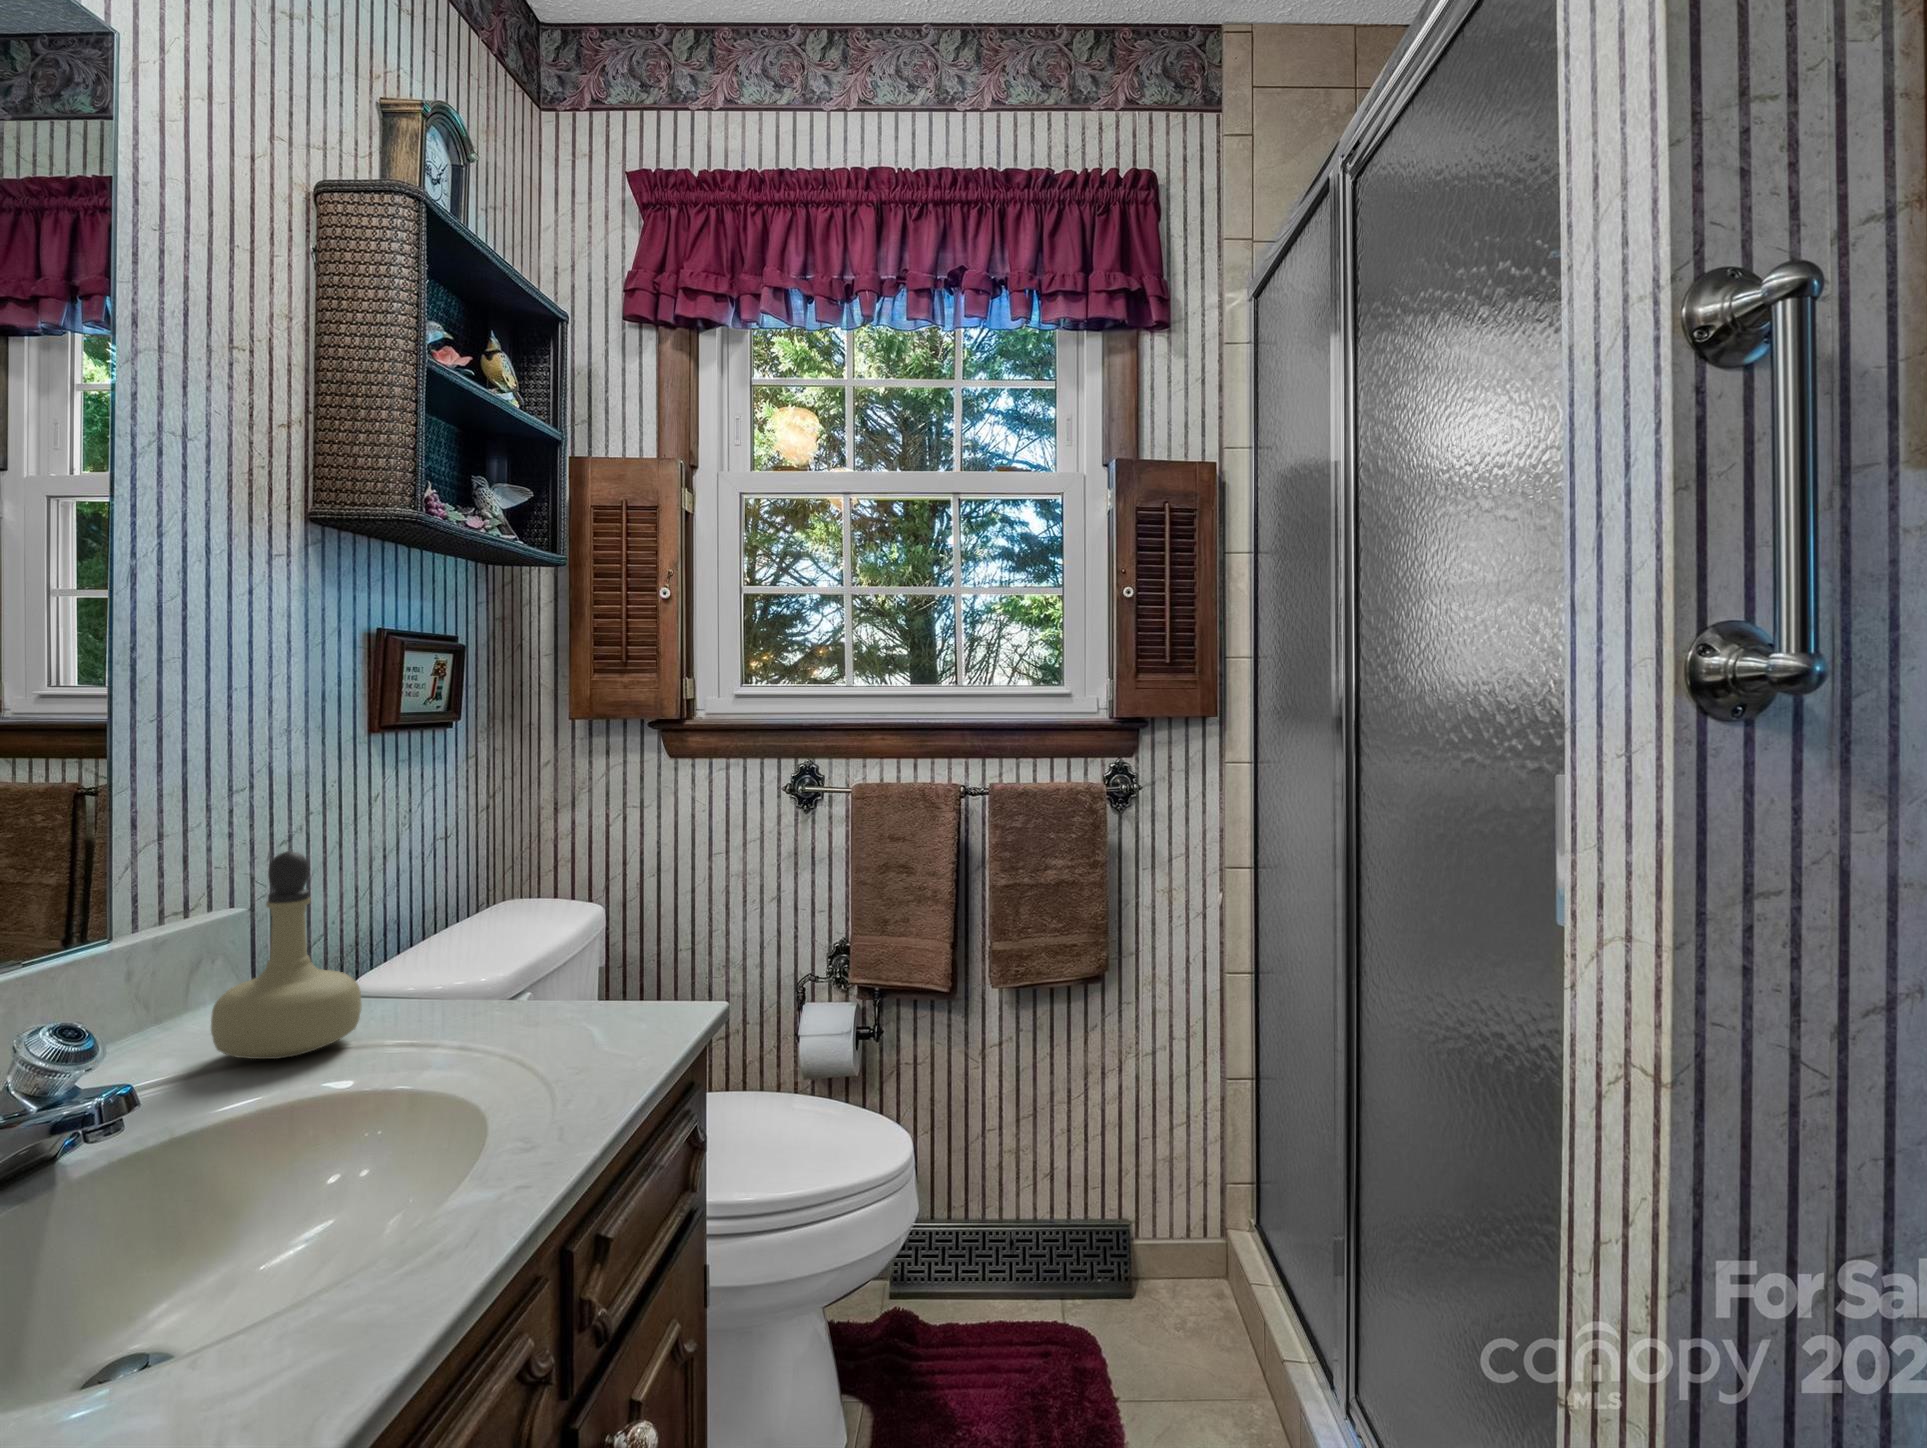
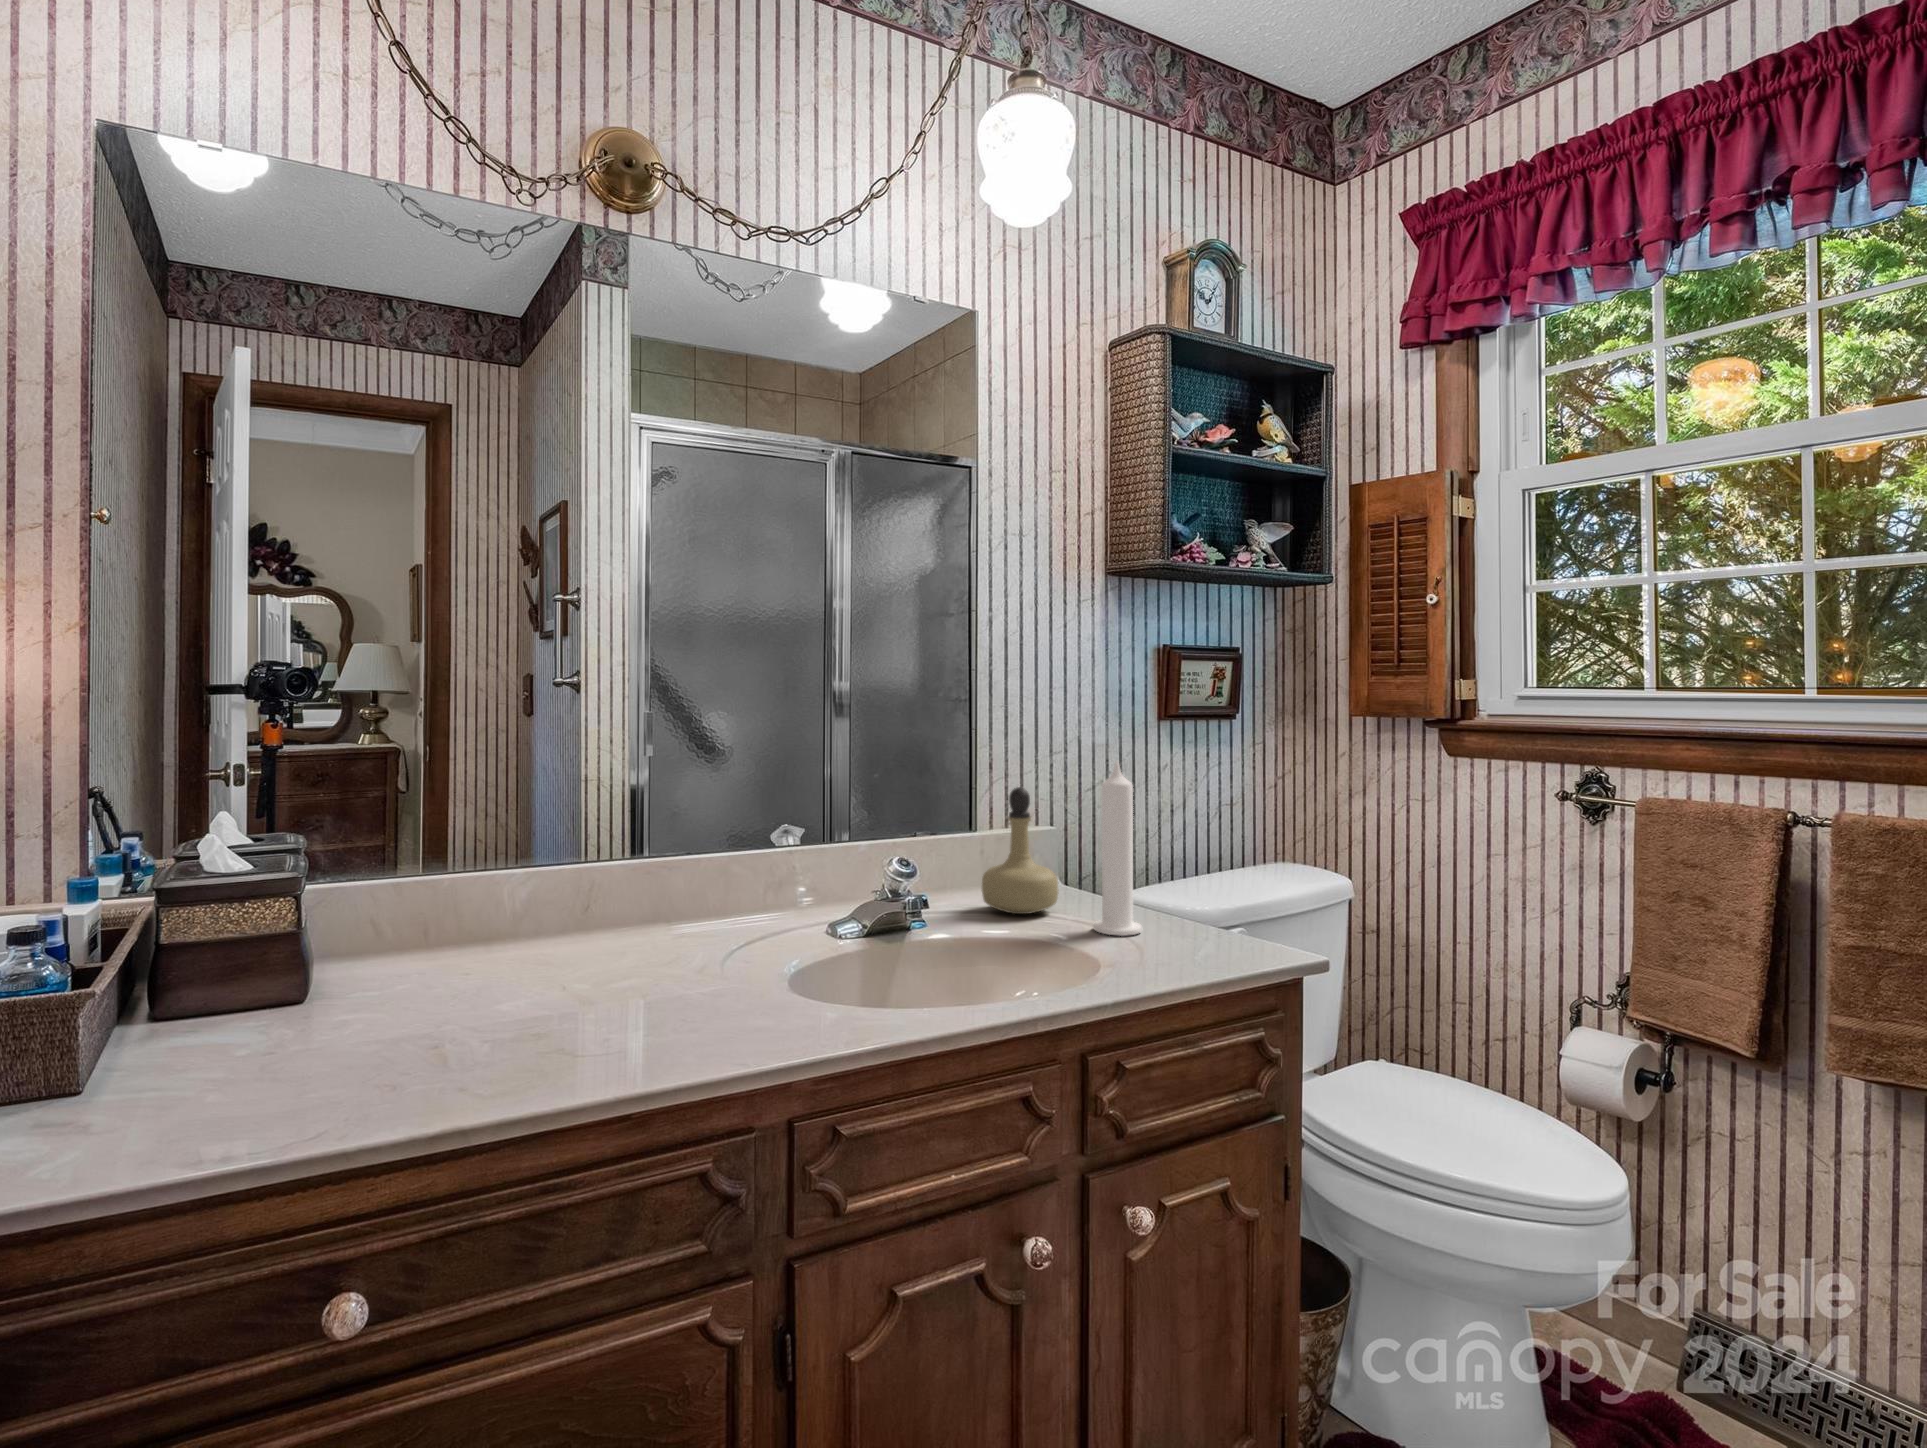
candle: none [458,794,533,1042] -> present [1093,762,1142,936]

